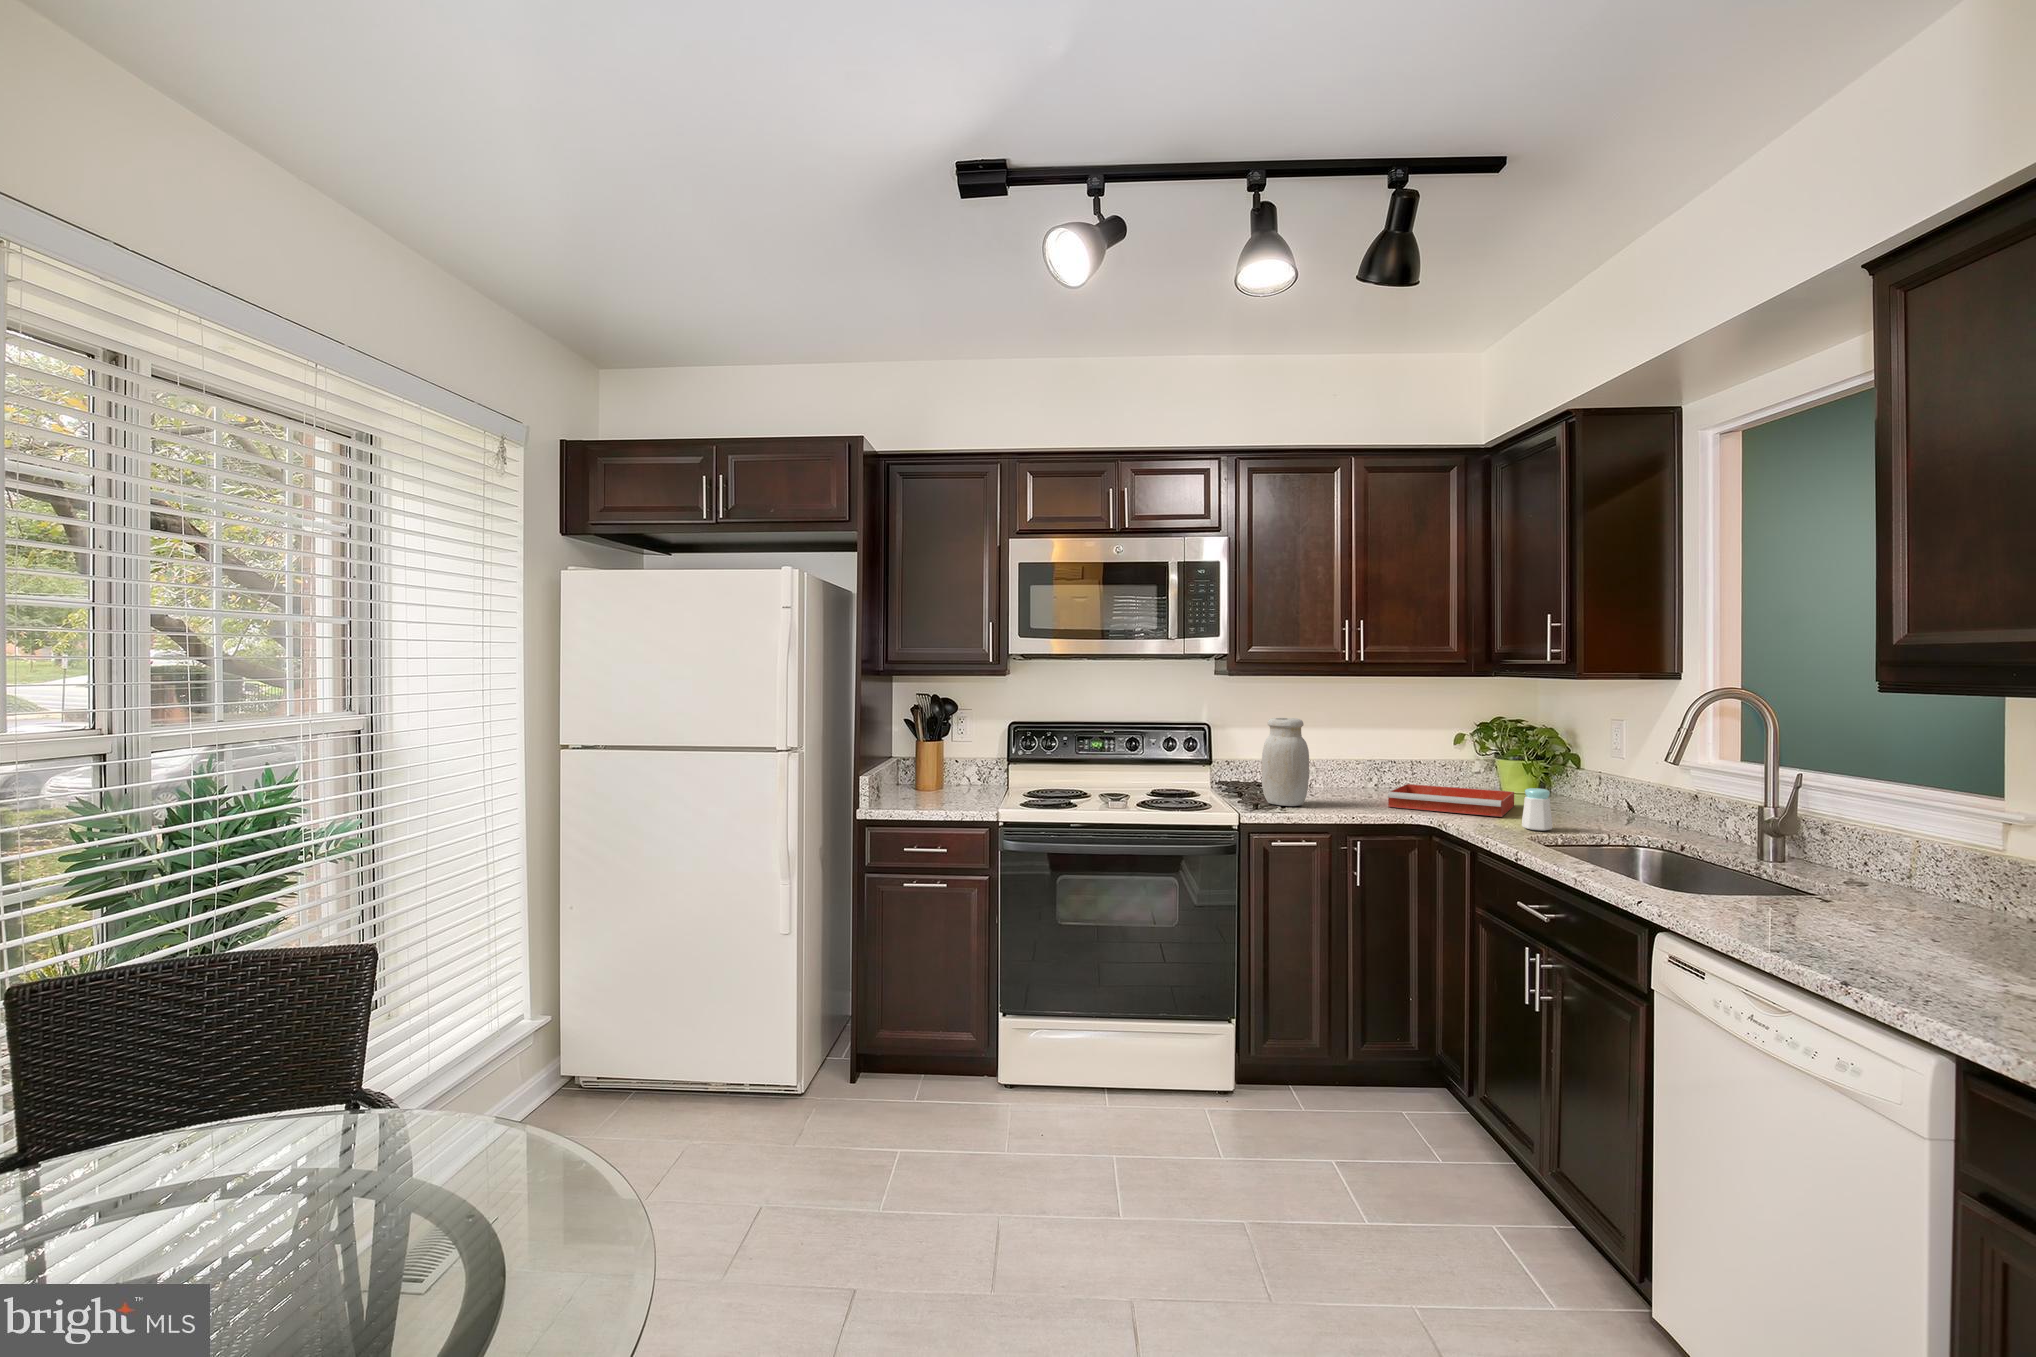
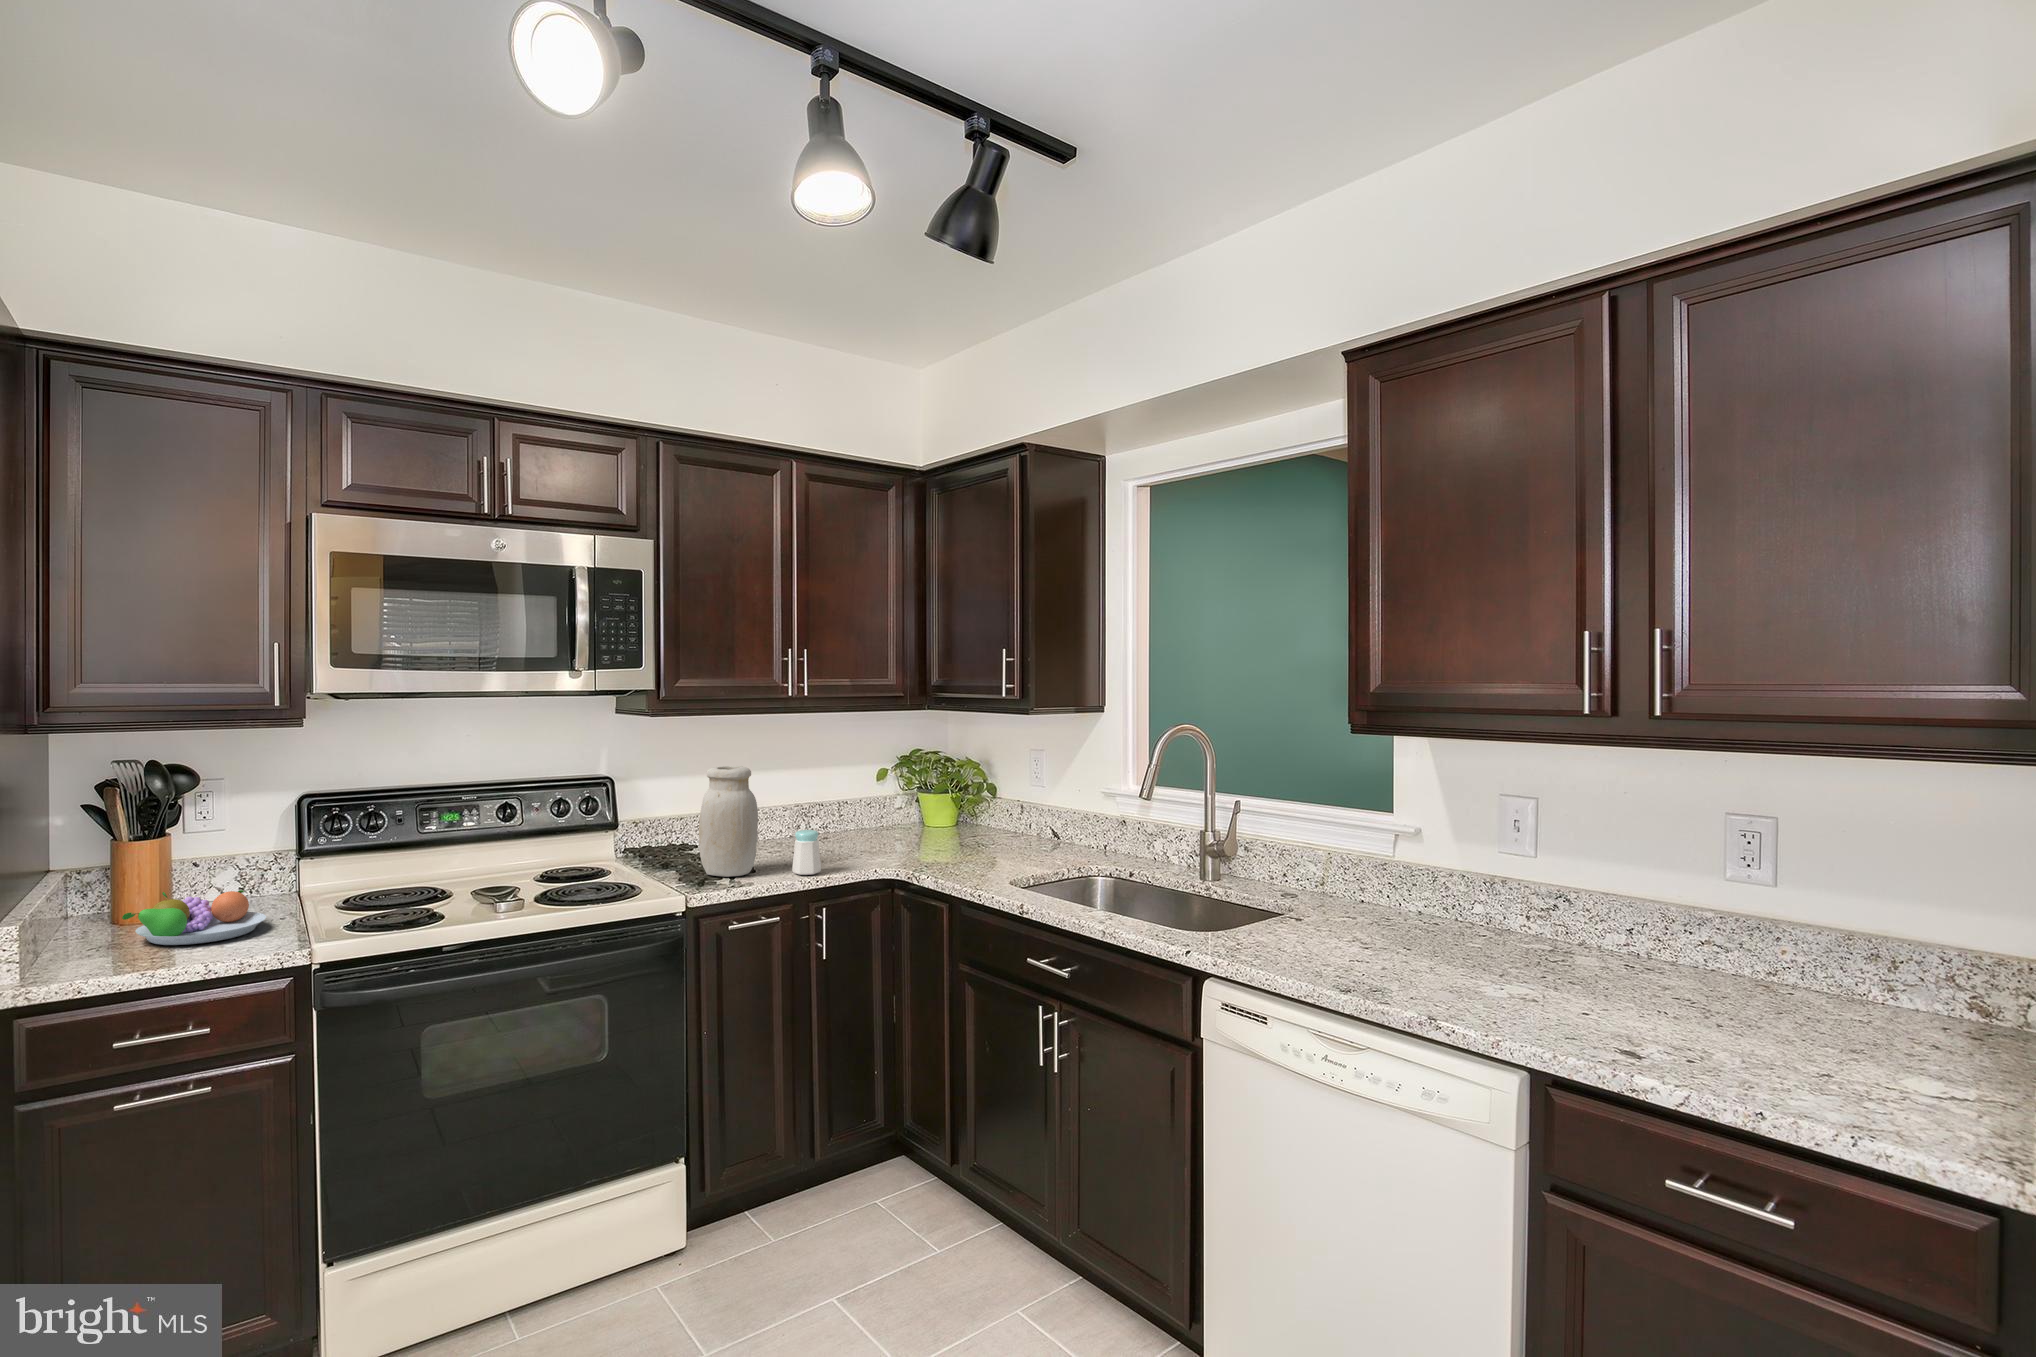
fruit bowl: none [911,772,981,803] -> present [122,890,266,945]
tray: present [1388,784,1514,817] -> none [842,830,959,863]
salt shaker: present [1522,788,1553,830] -> present [792,830,821,875]

